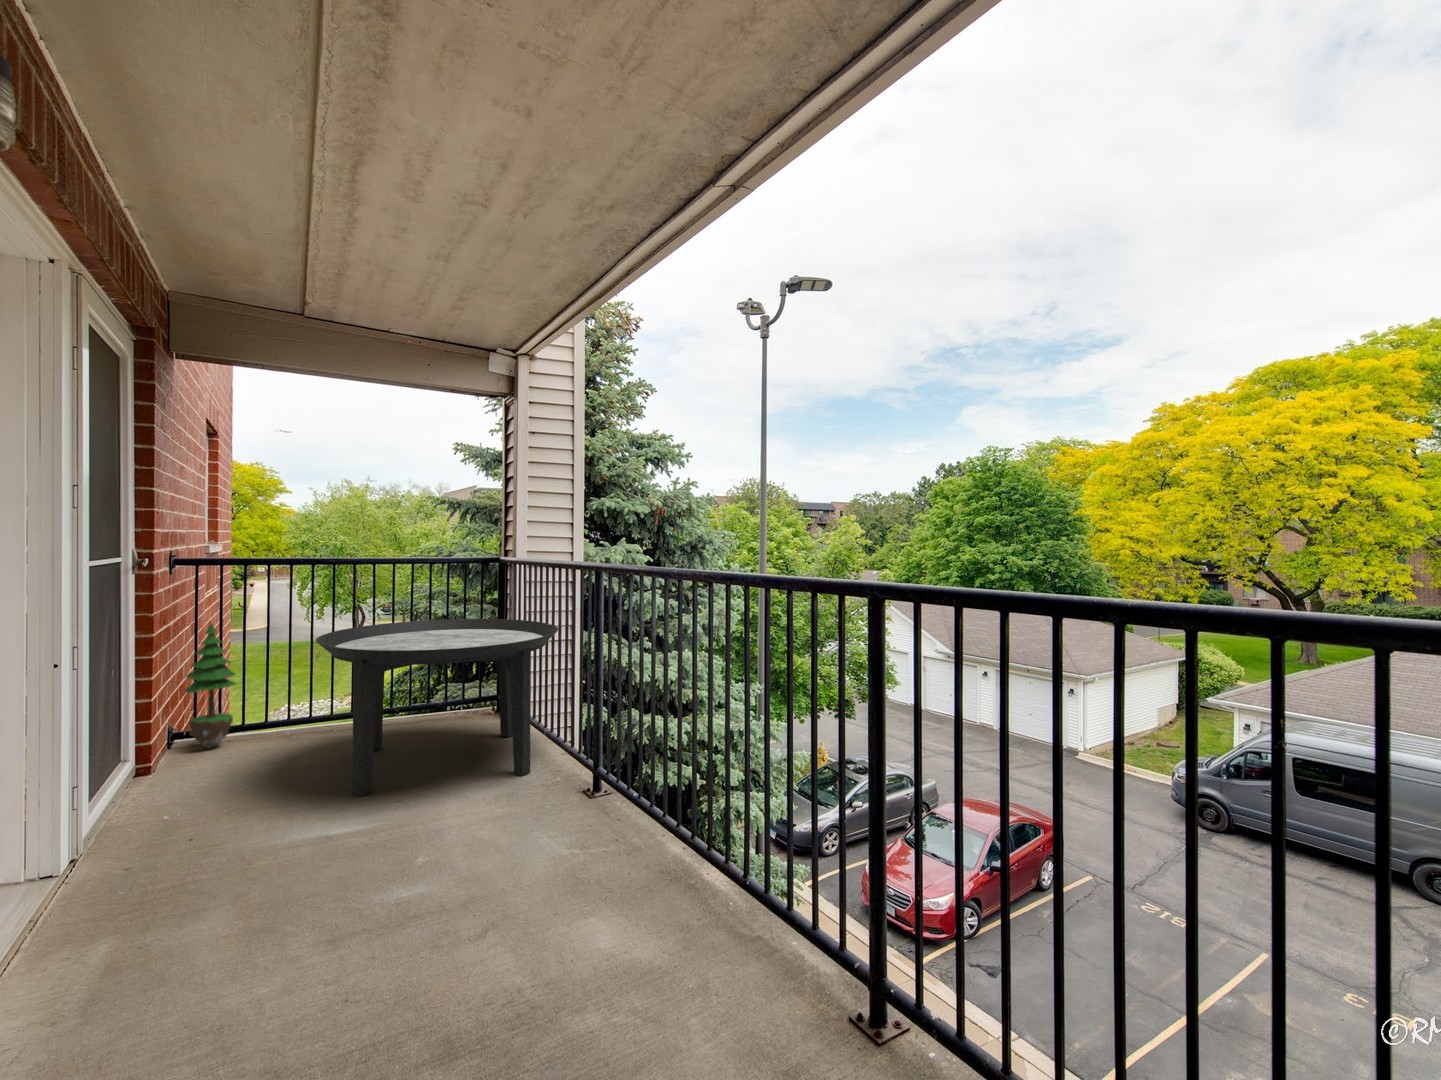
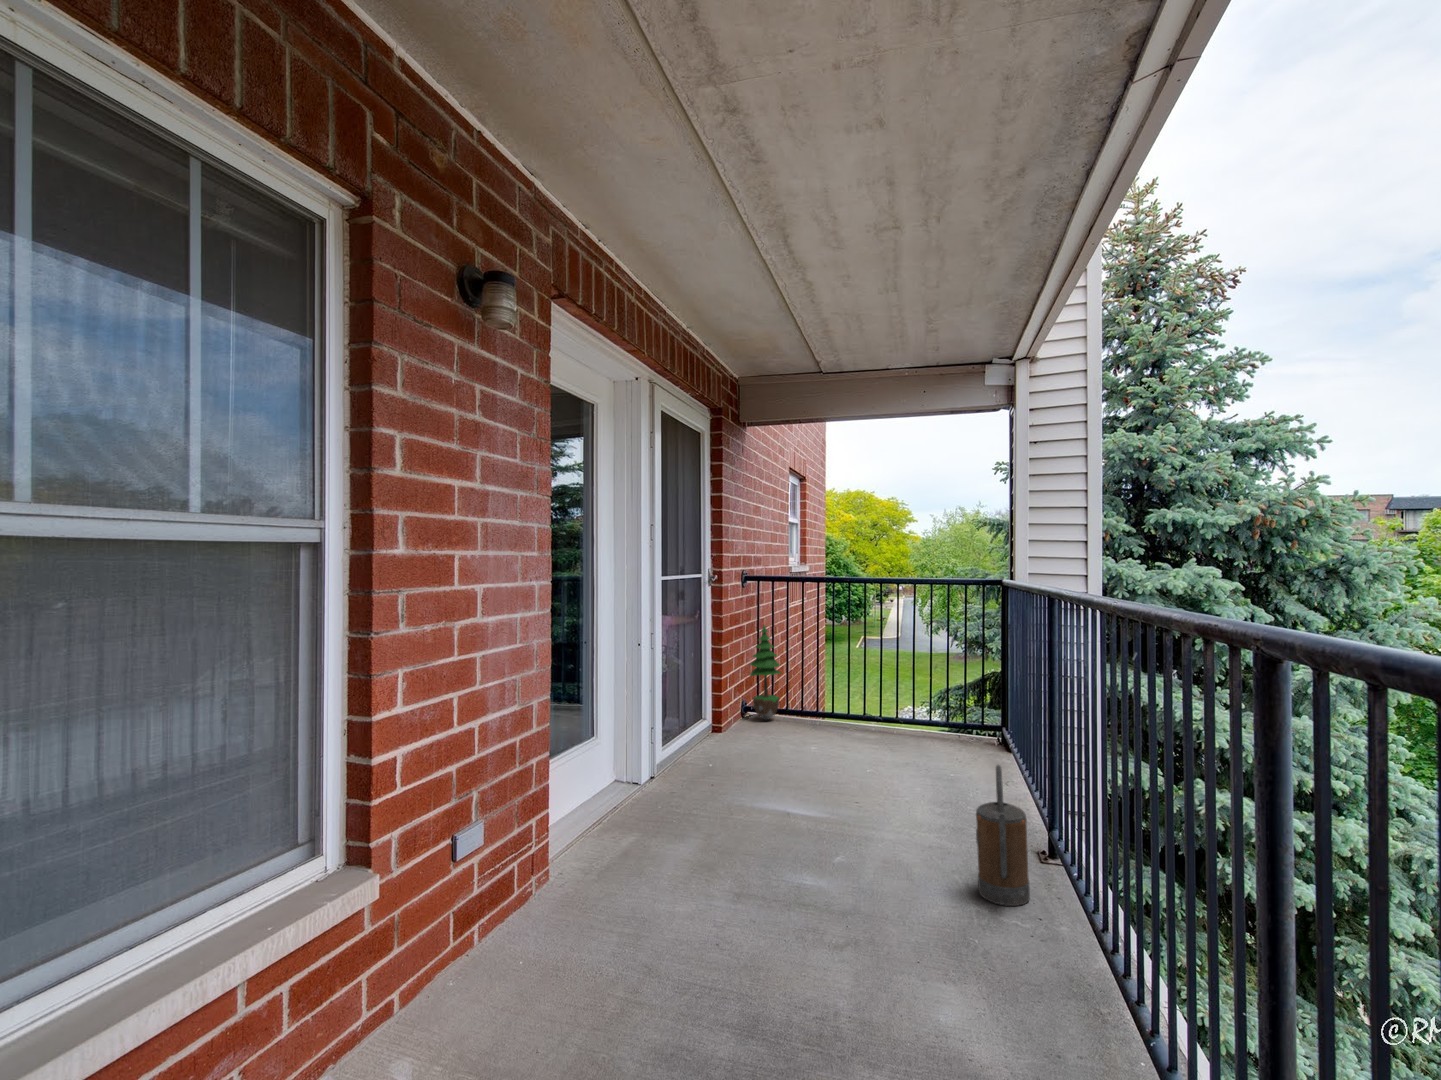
round table: present [316,619,558,796] -> none [805,632,1025,794]
watering can: none [593,740,638,867] -> present [976,765,1030,906]

